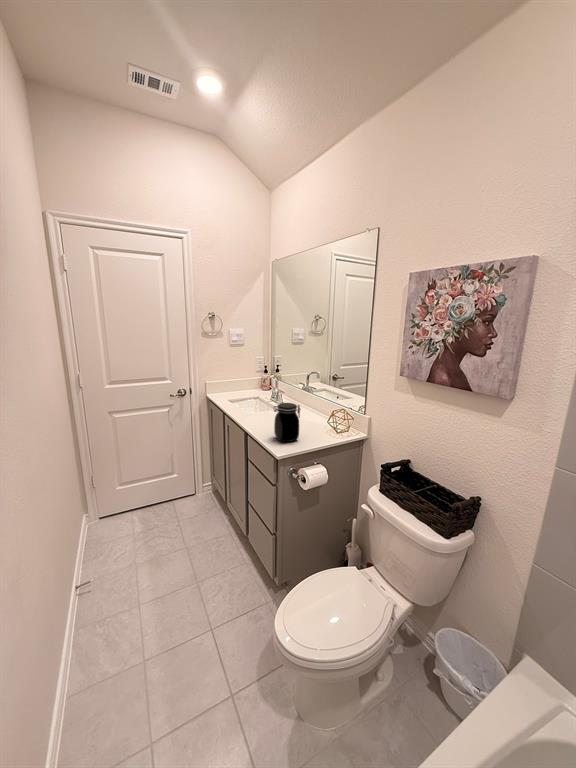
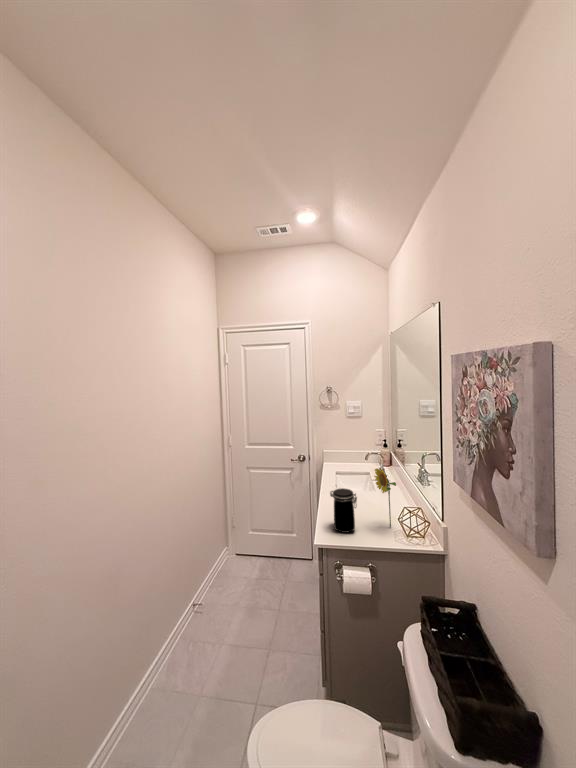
flower: none [306,379,330,431] -> present [375,468,396,527]

